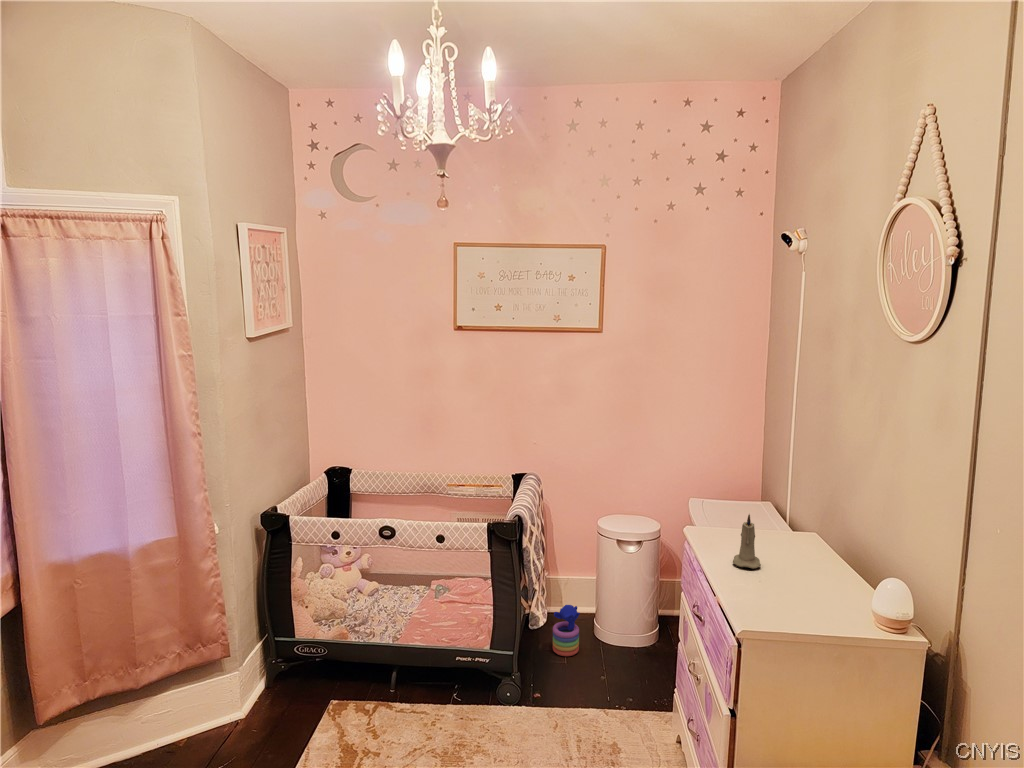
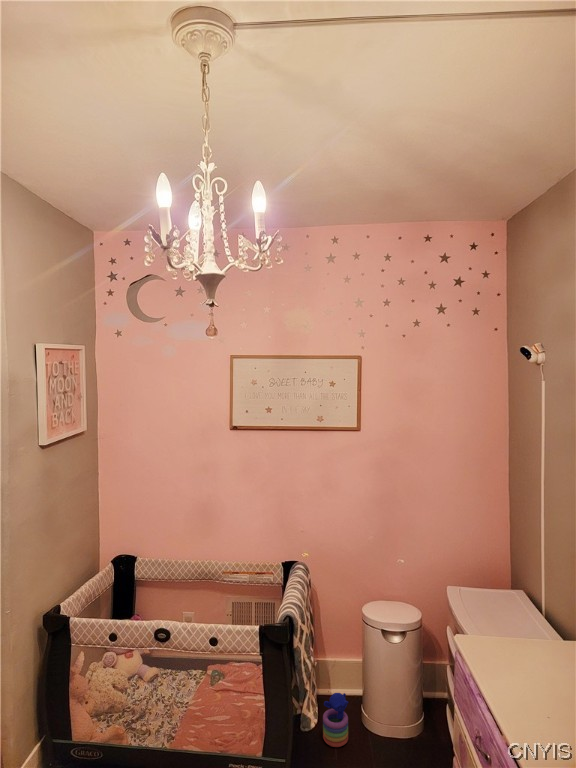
candle: present [733,514,761,569] -> none [513,639,544,702]

